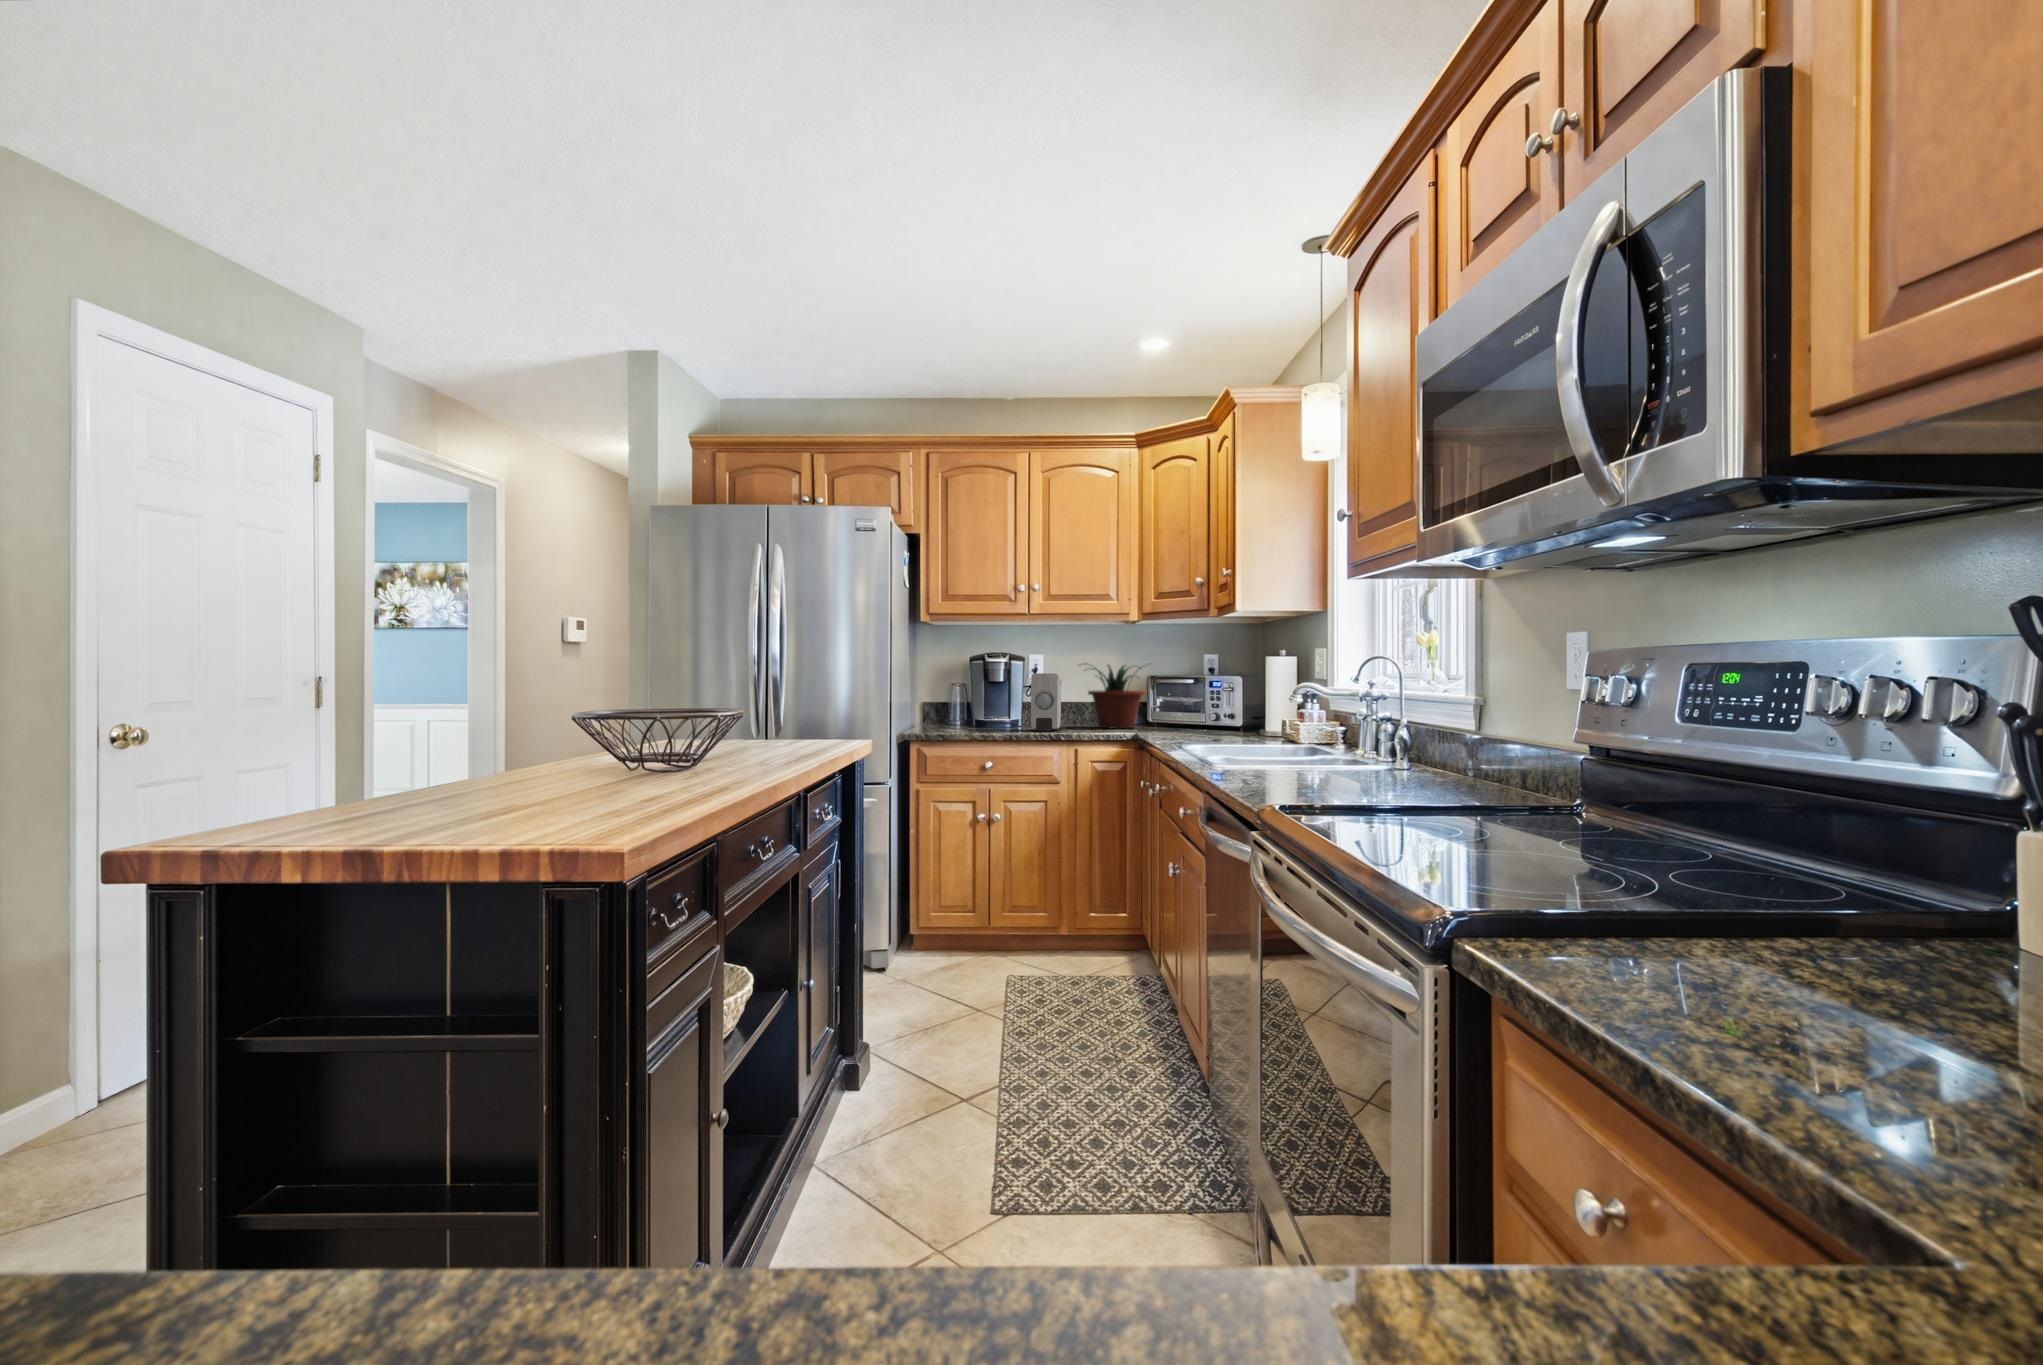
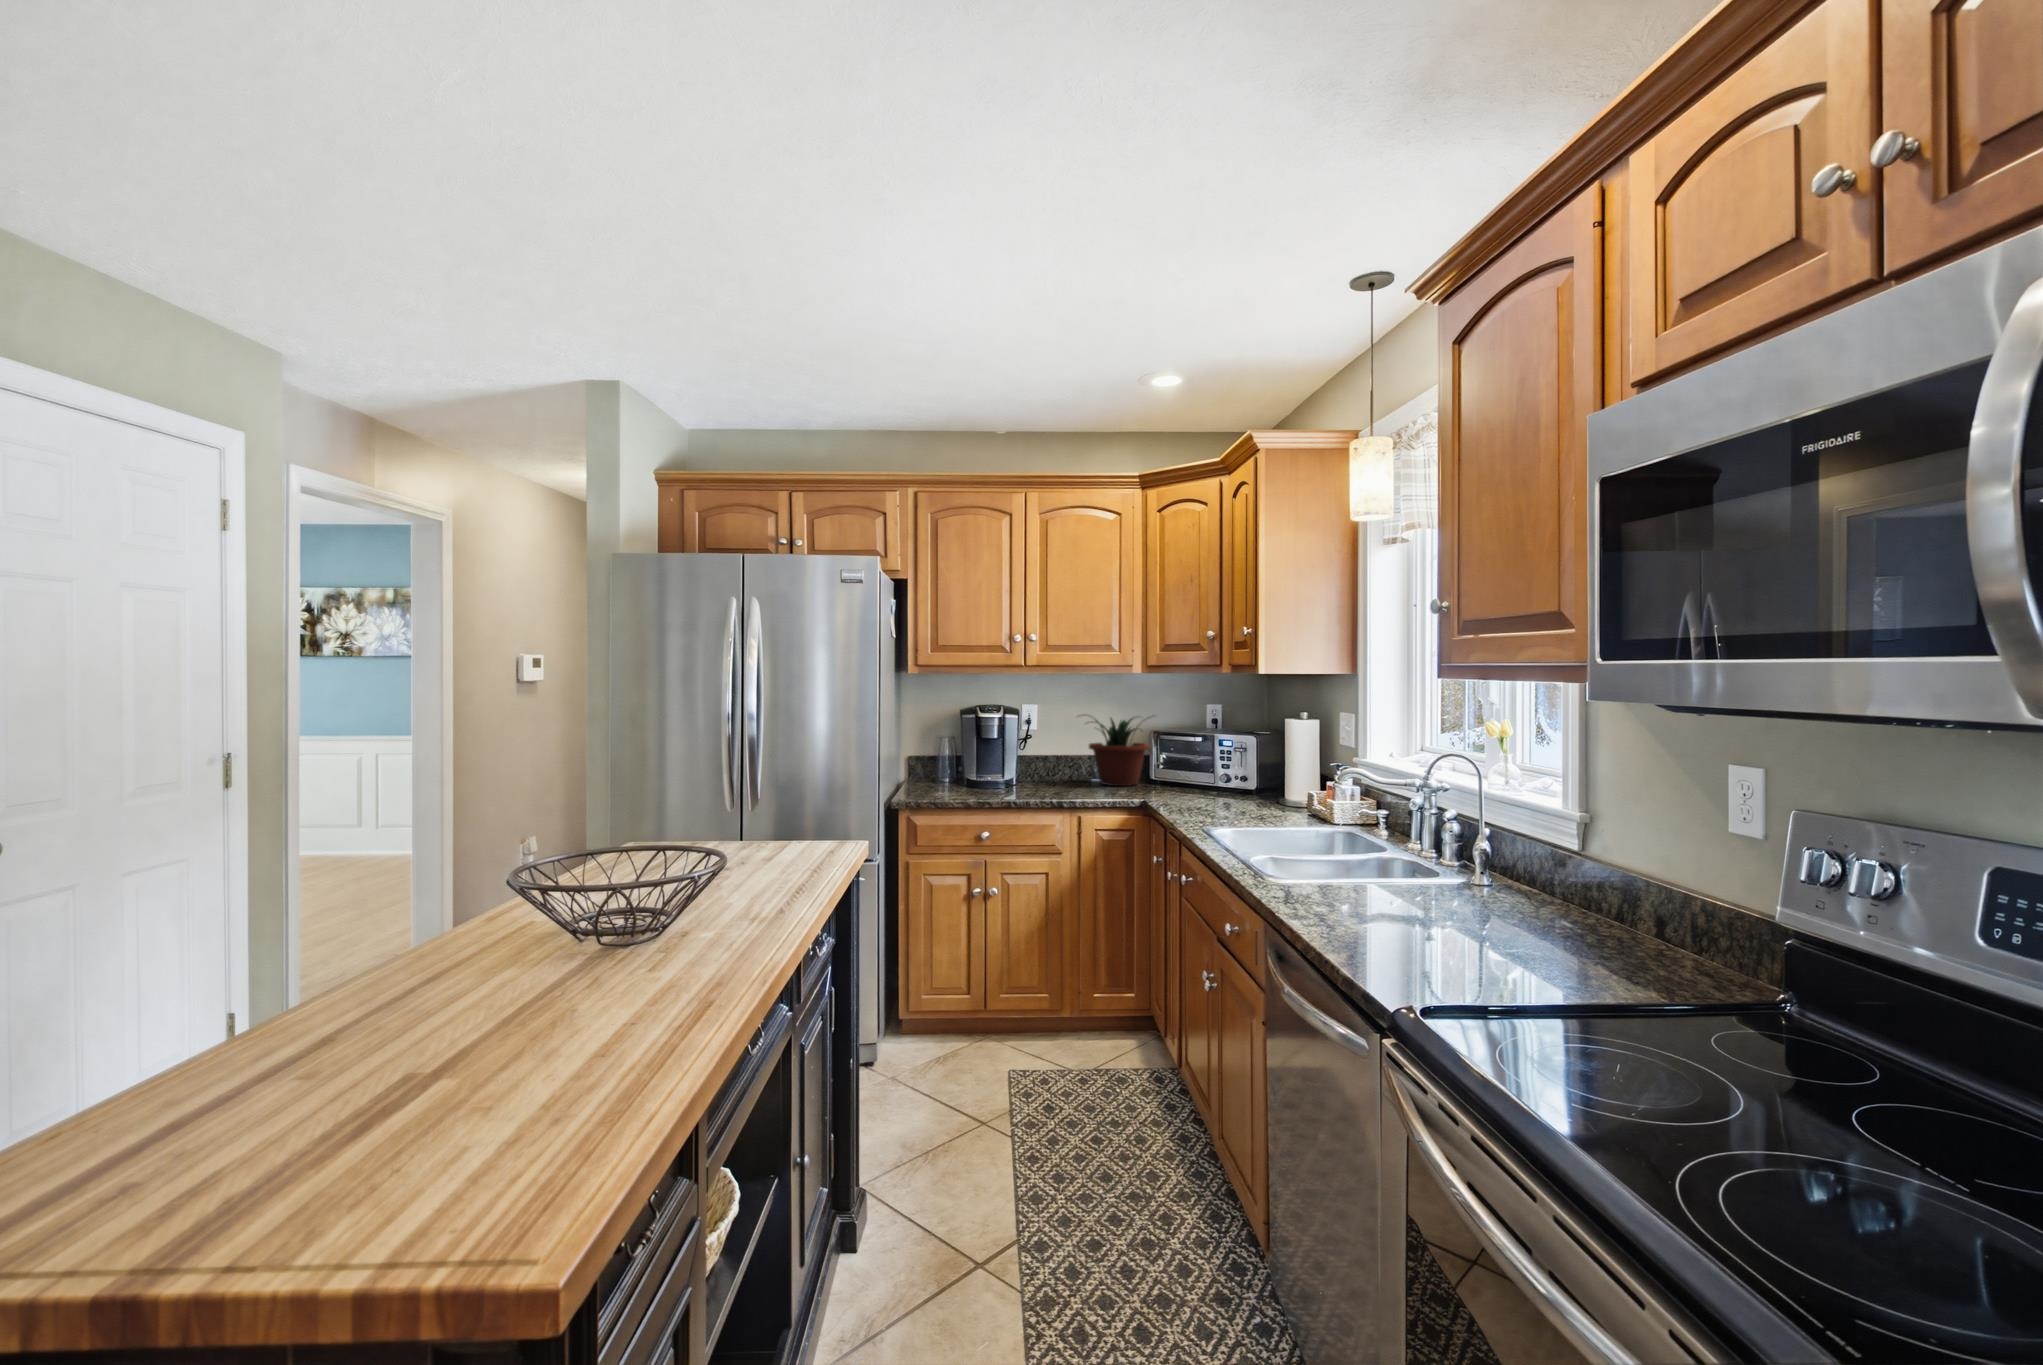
soap dispenser: present [1031,673,1061,731] -> none [1030,731,1062,793]

